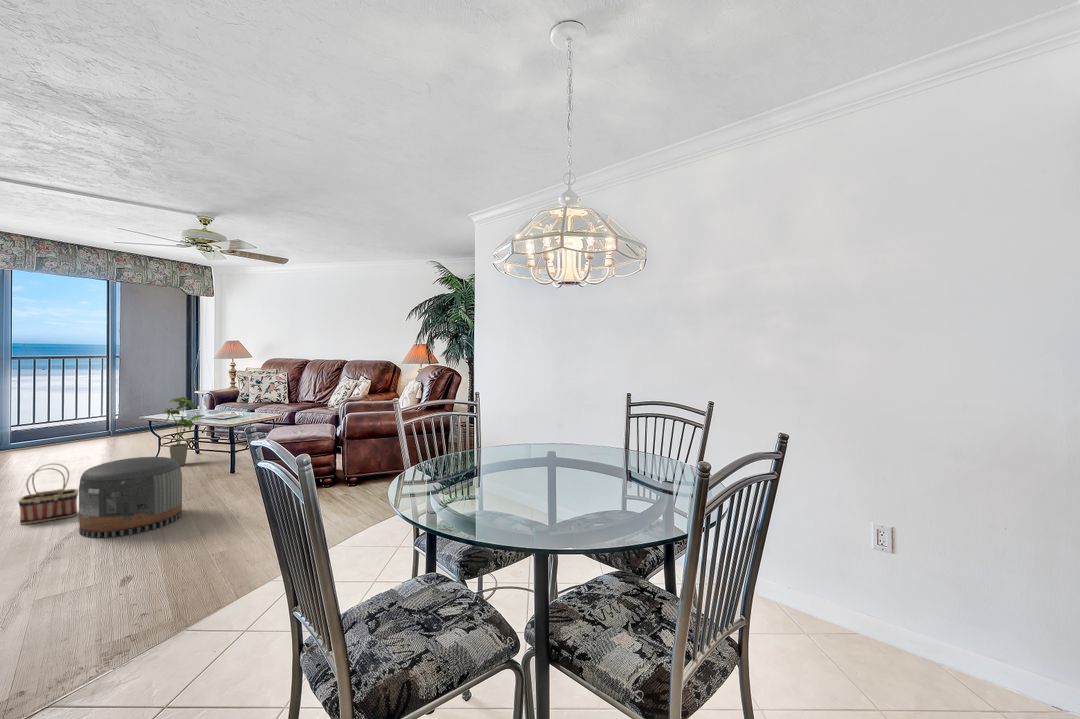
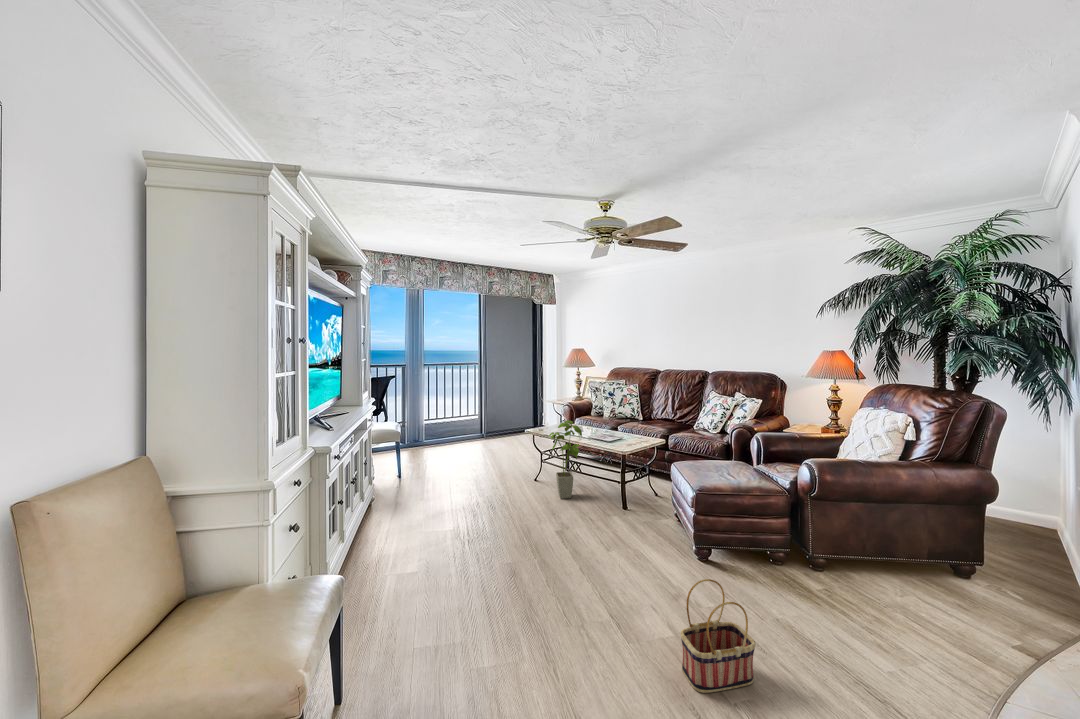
pouf: present [79,457,182,538] -> none [530,532,642,677]
basket: present [18,464,78,524] -> present [680,579,756,693]

